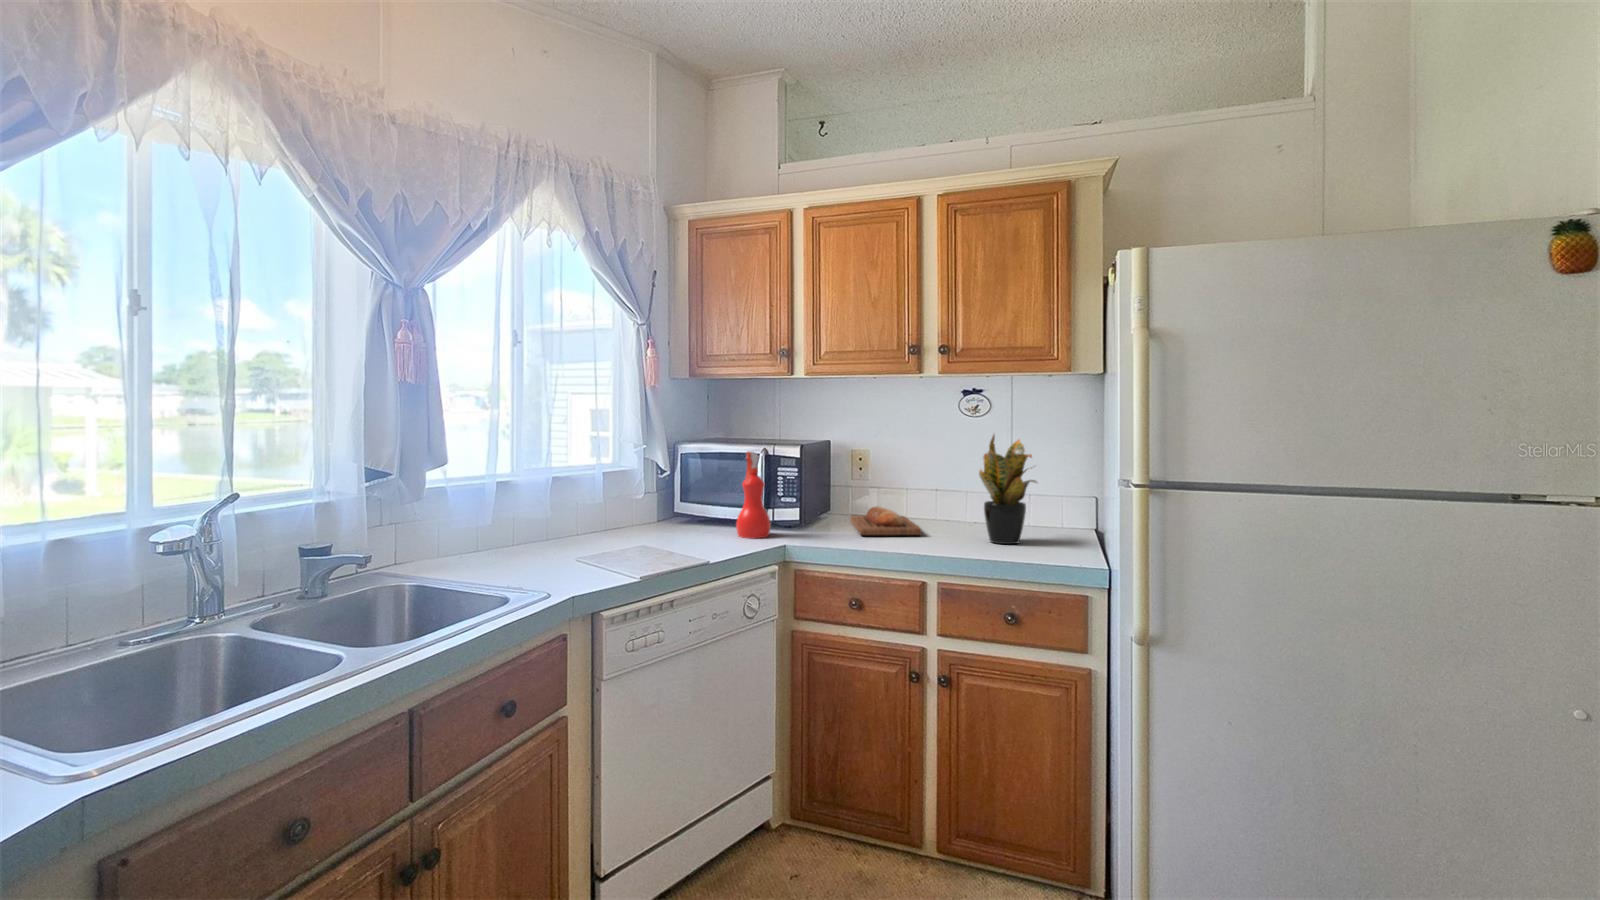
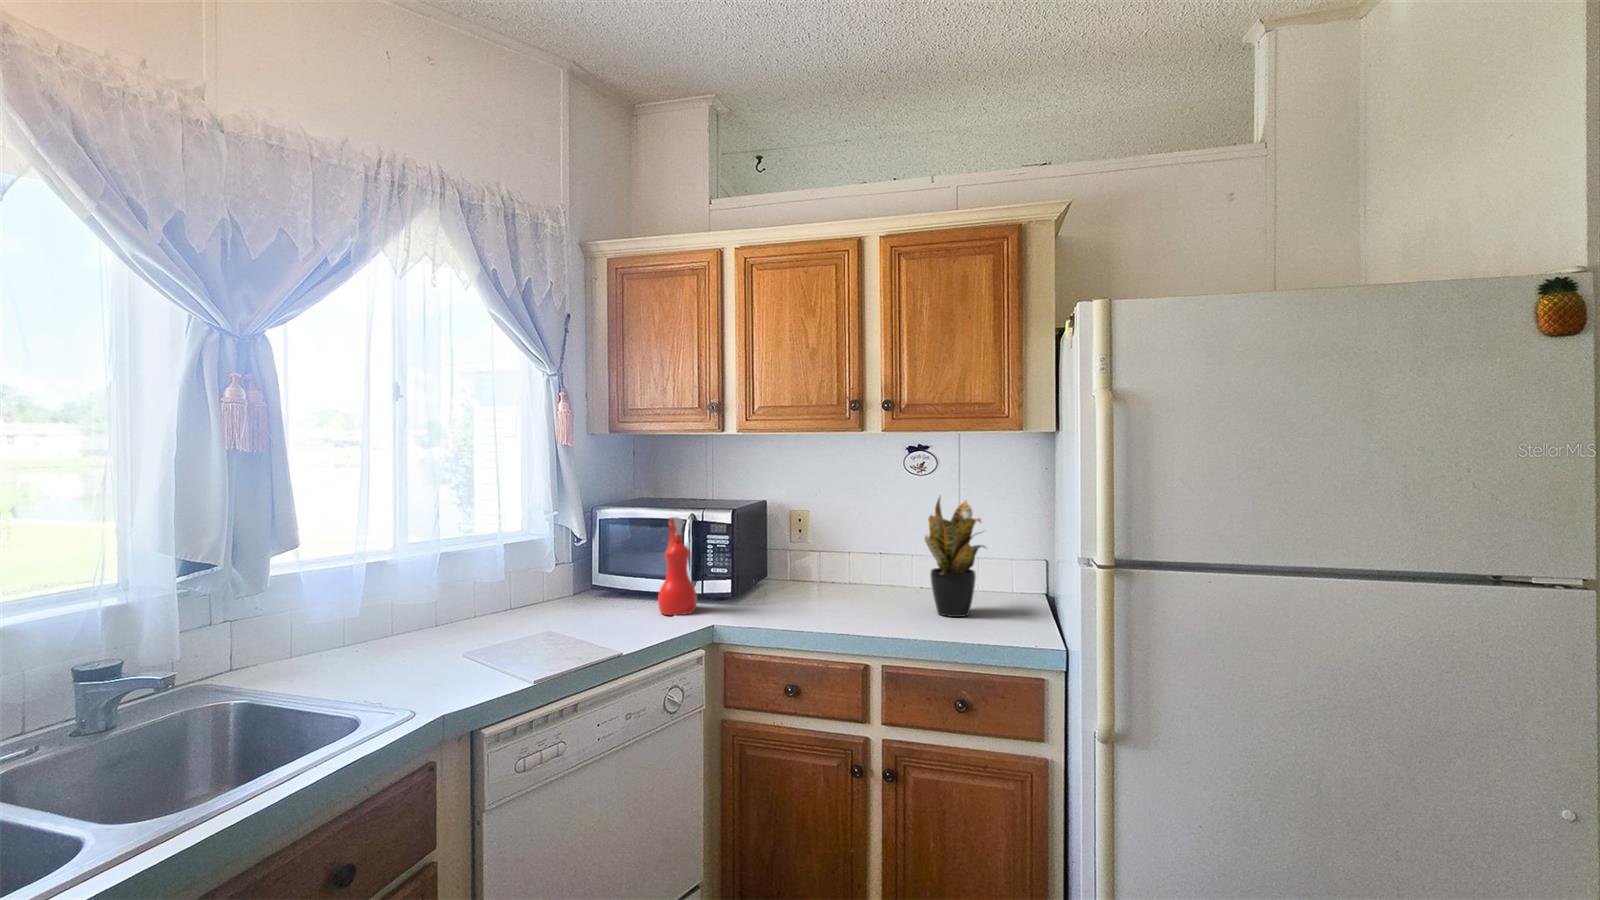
bread loaf: present [850,506,922,535] -> none [786,571,864,608]

